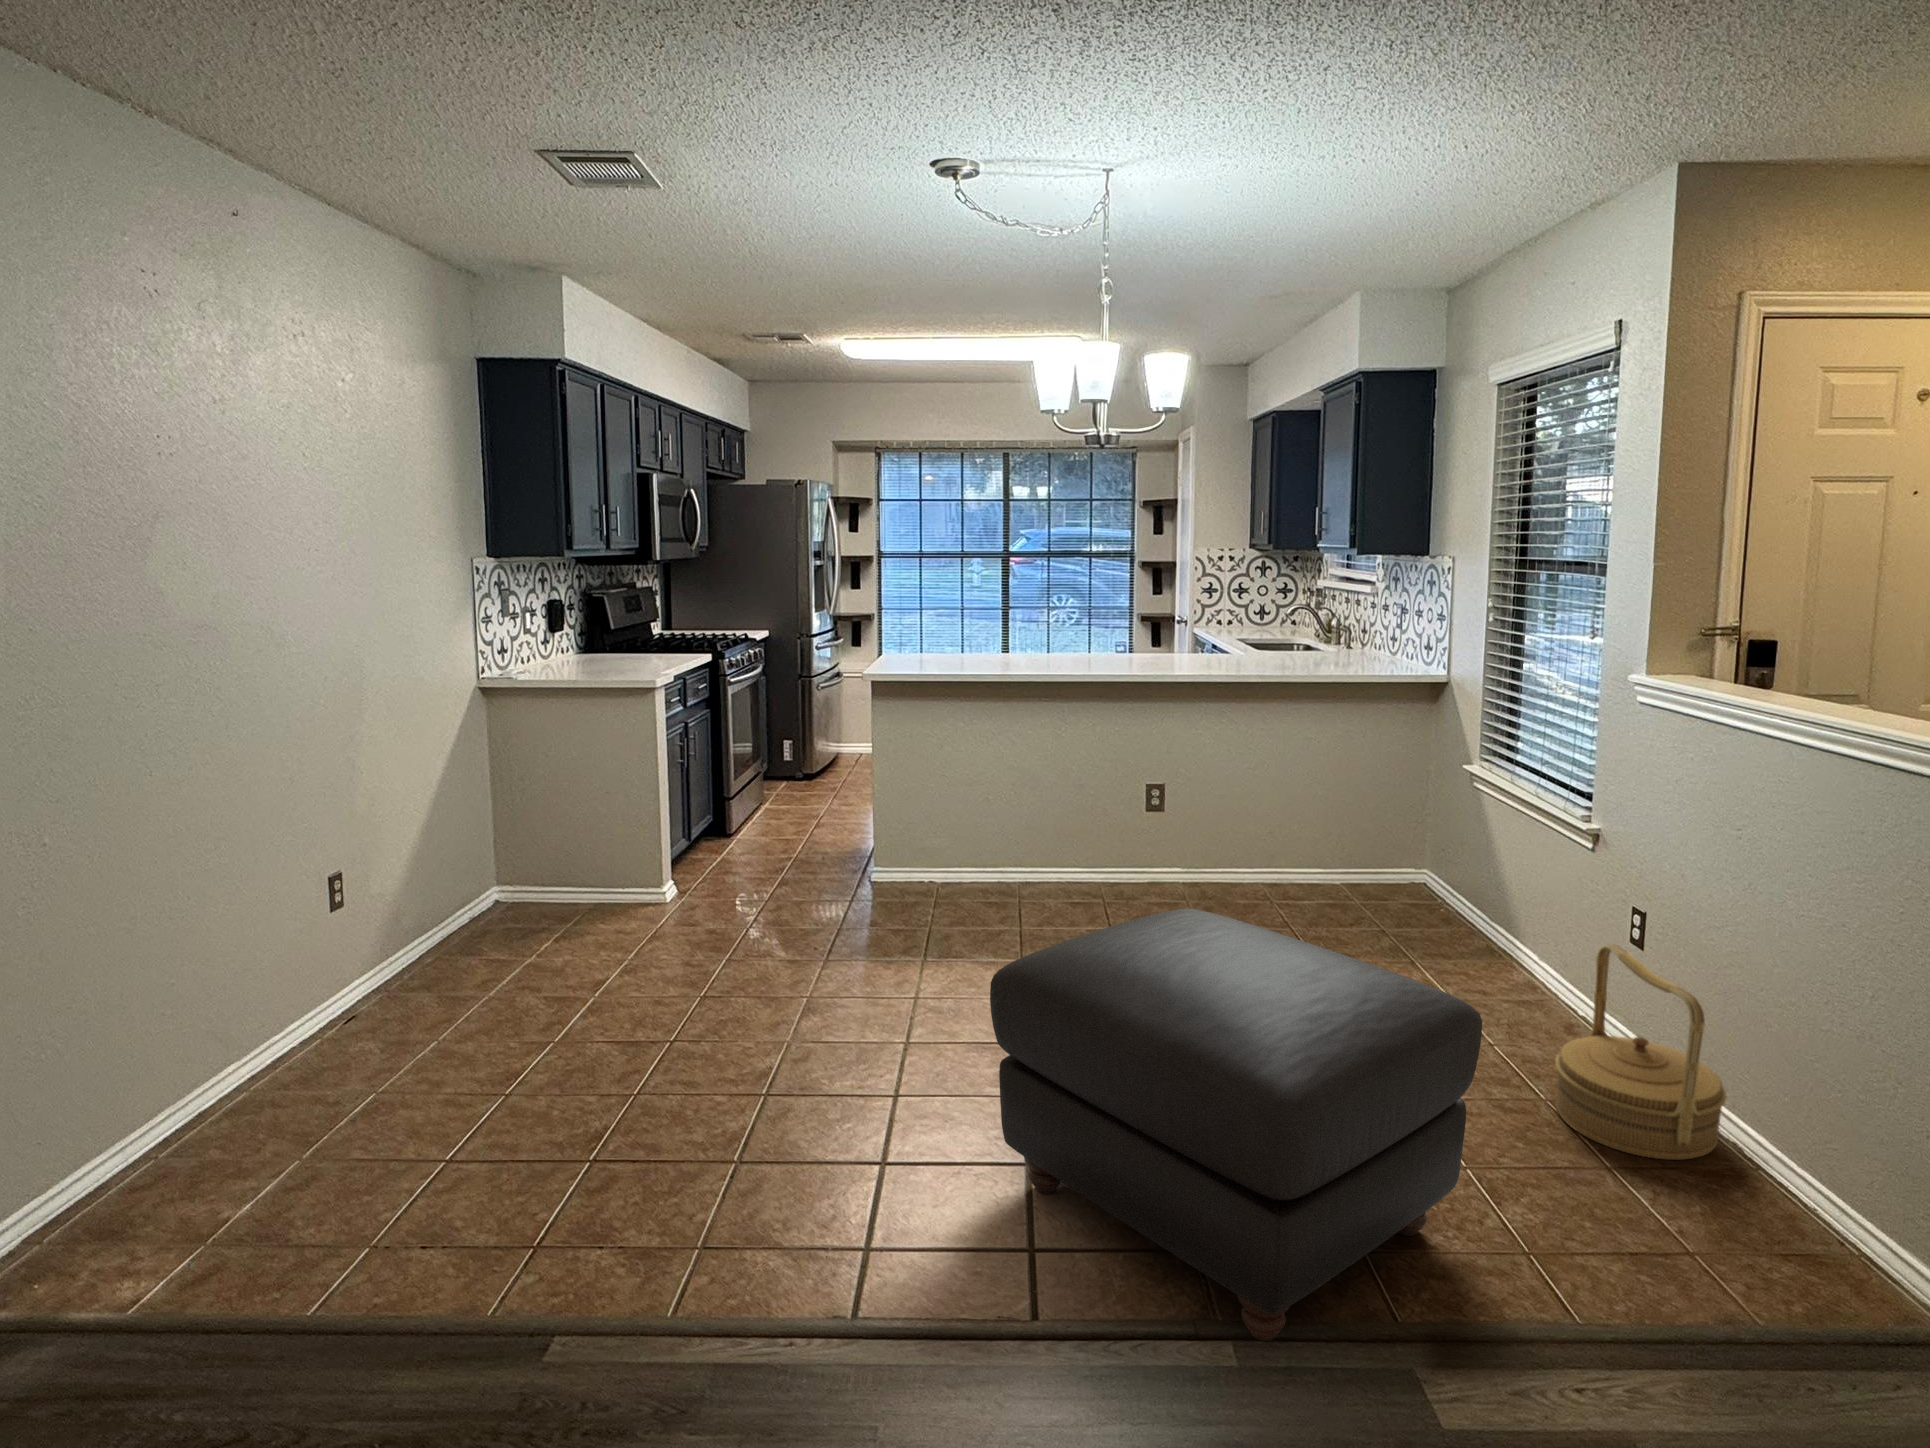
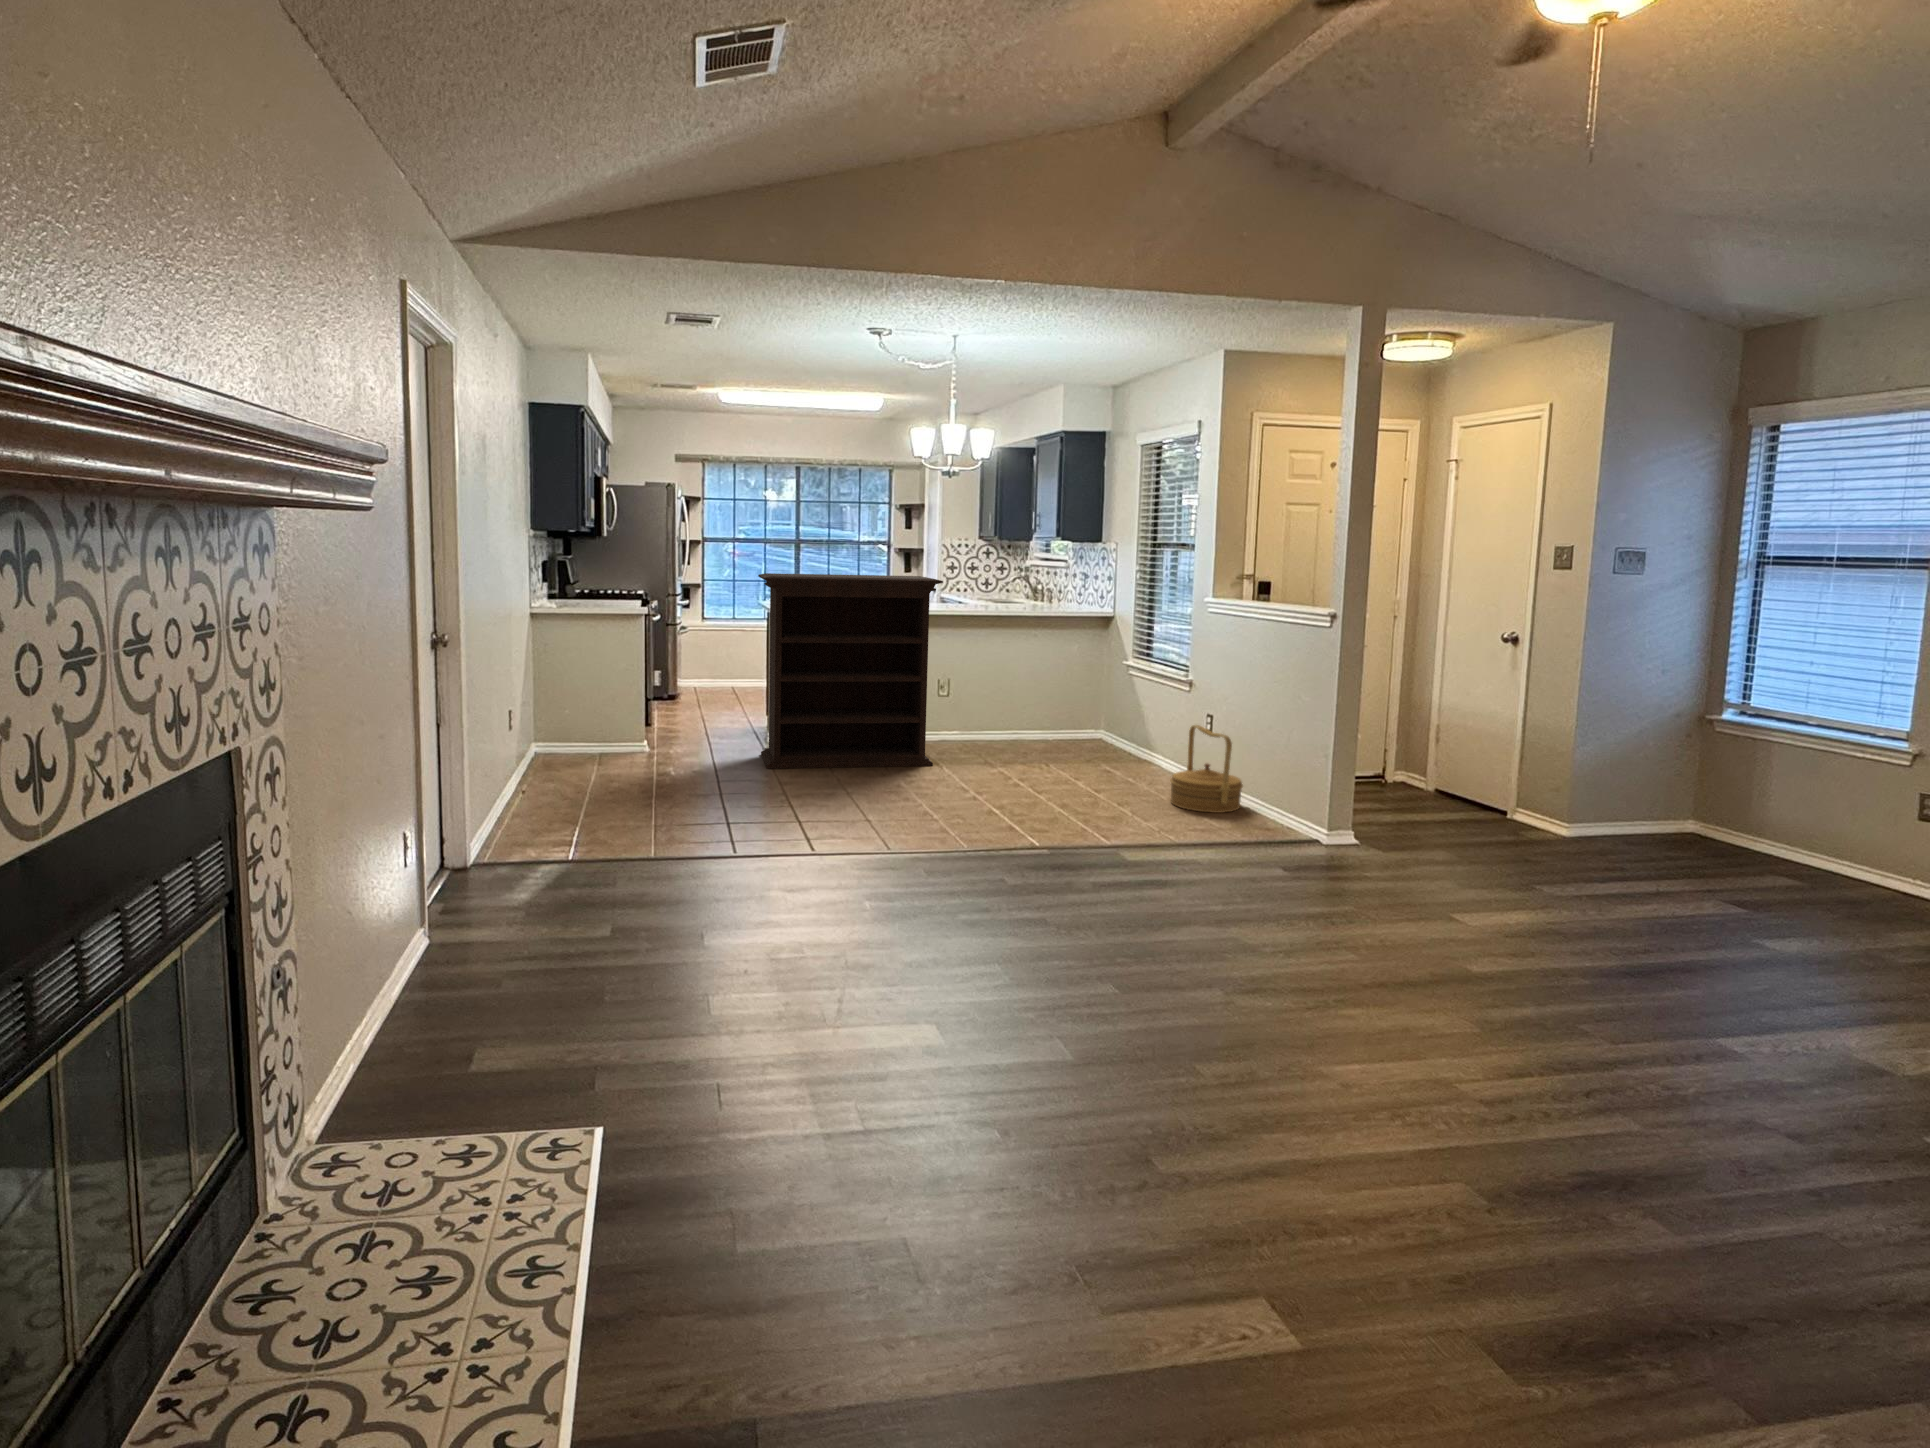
bookshelf: none [806,622,1121,956] -> present [758,573,943,769]
ottoman: present [990,909,1482,1341] -> none [922,703,1139,853]

